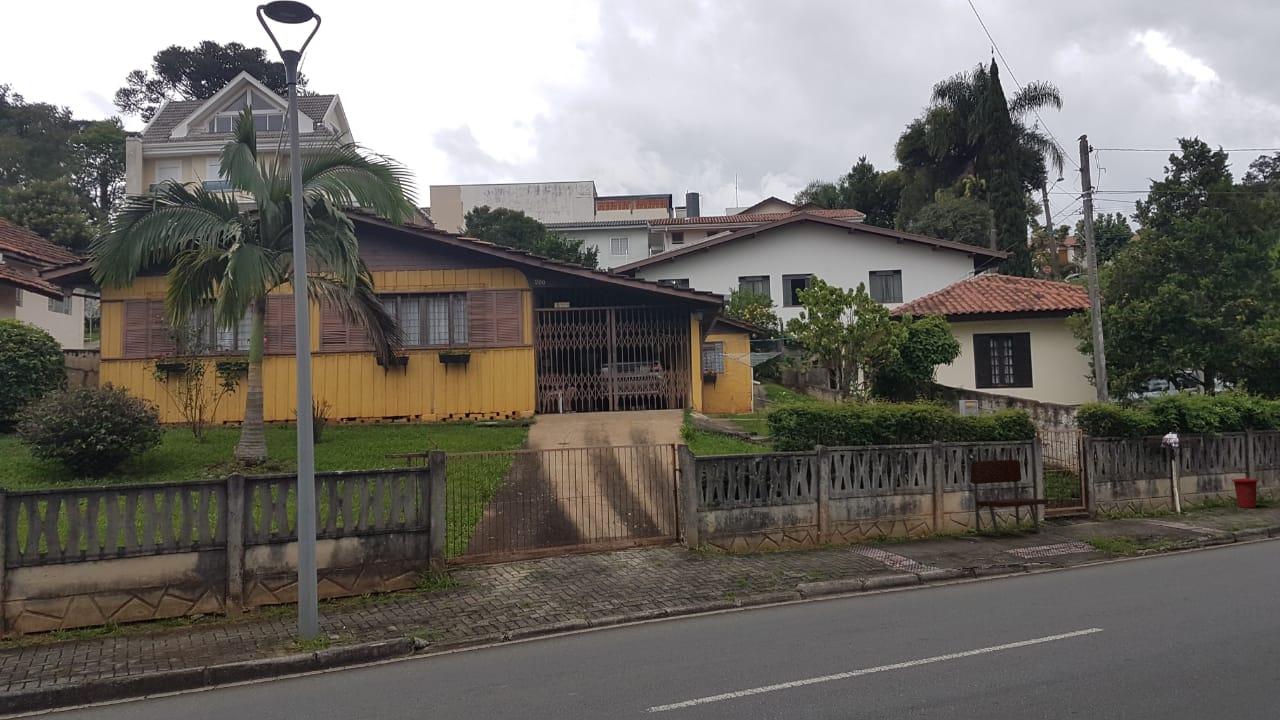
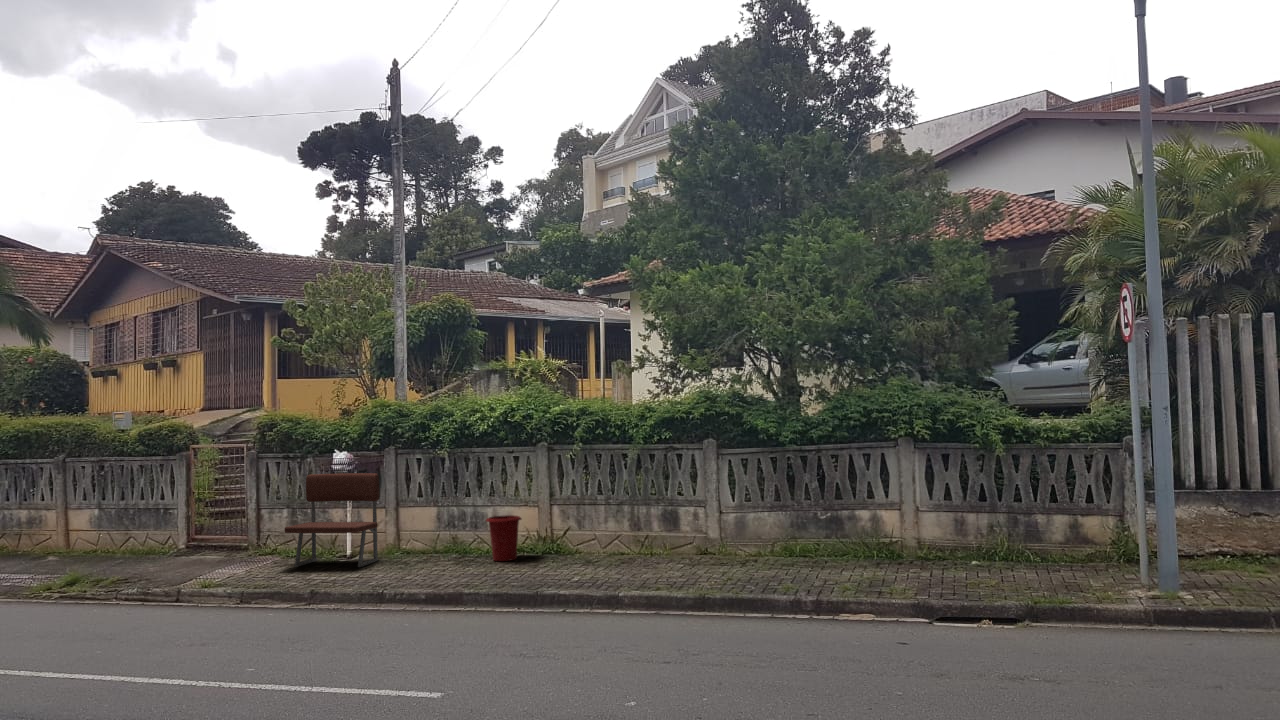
bench: present [971,460,1048,536] -> present [285,473,379,567]

